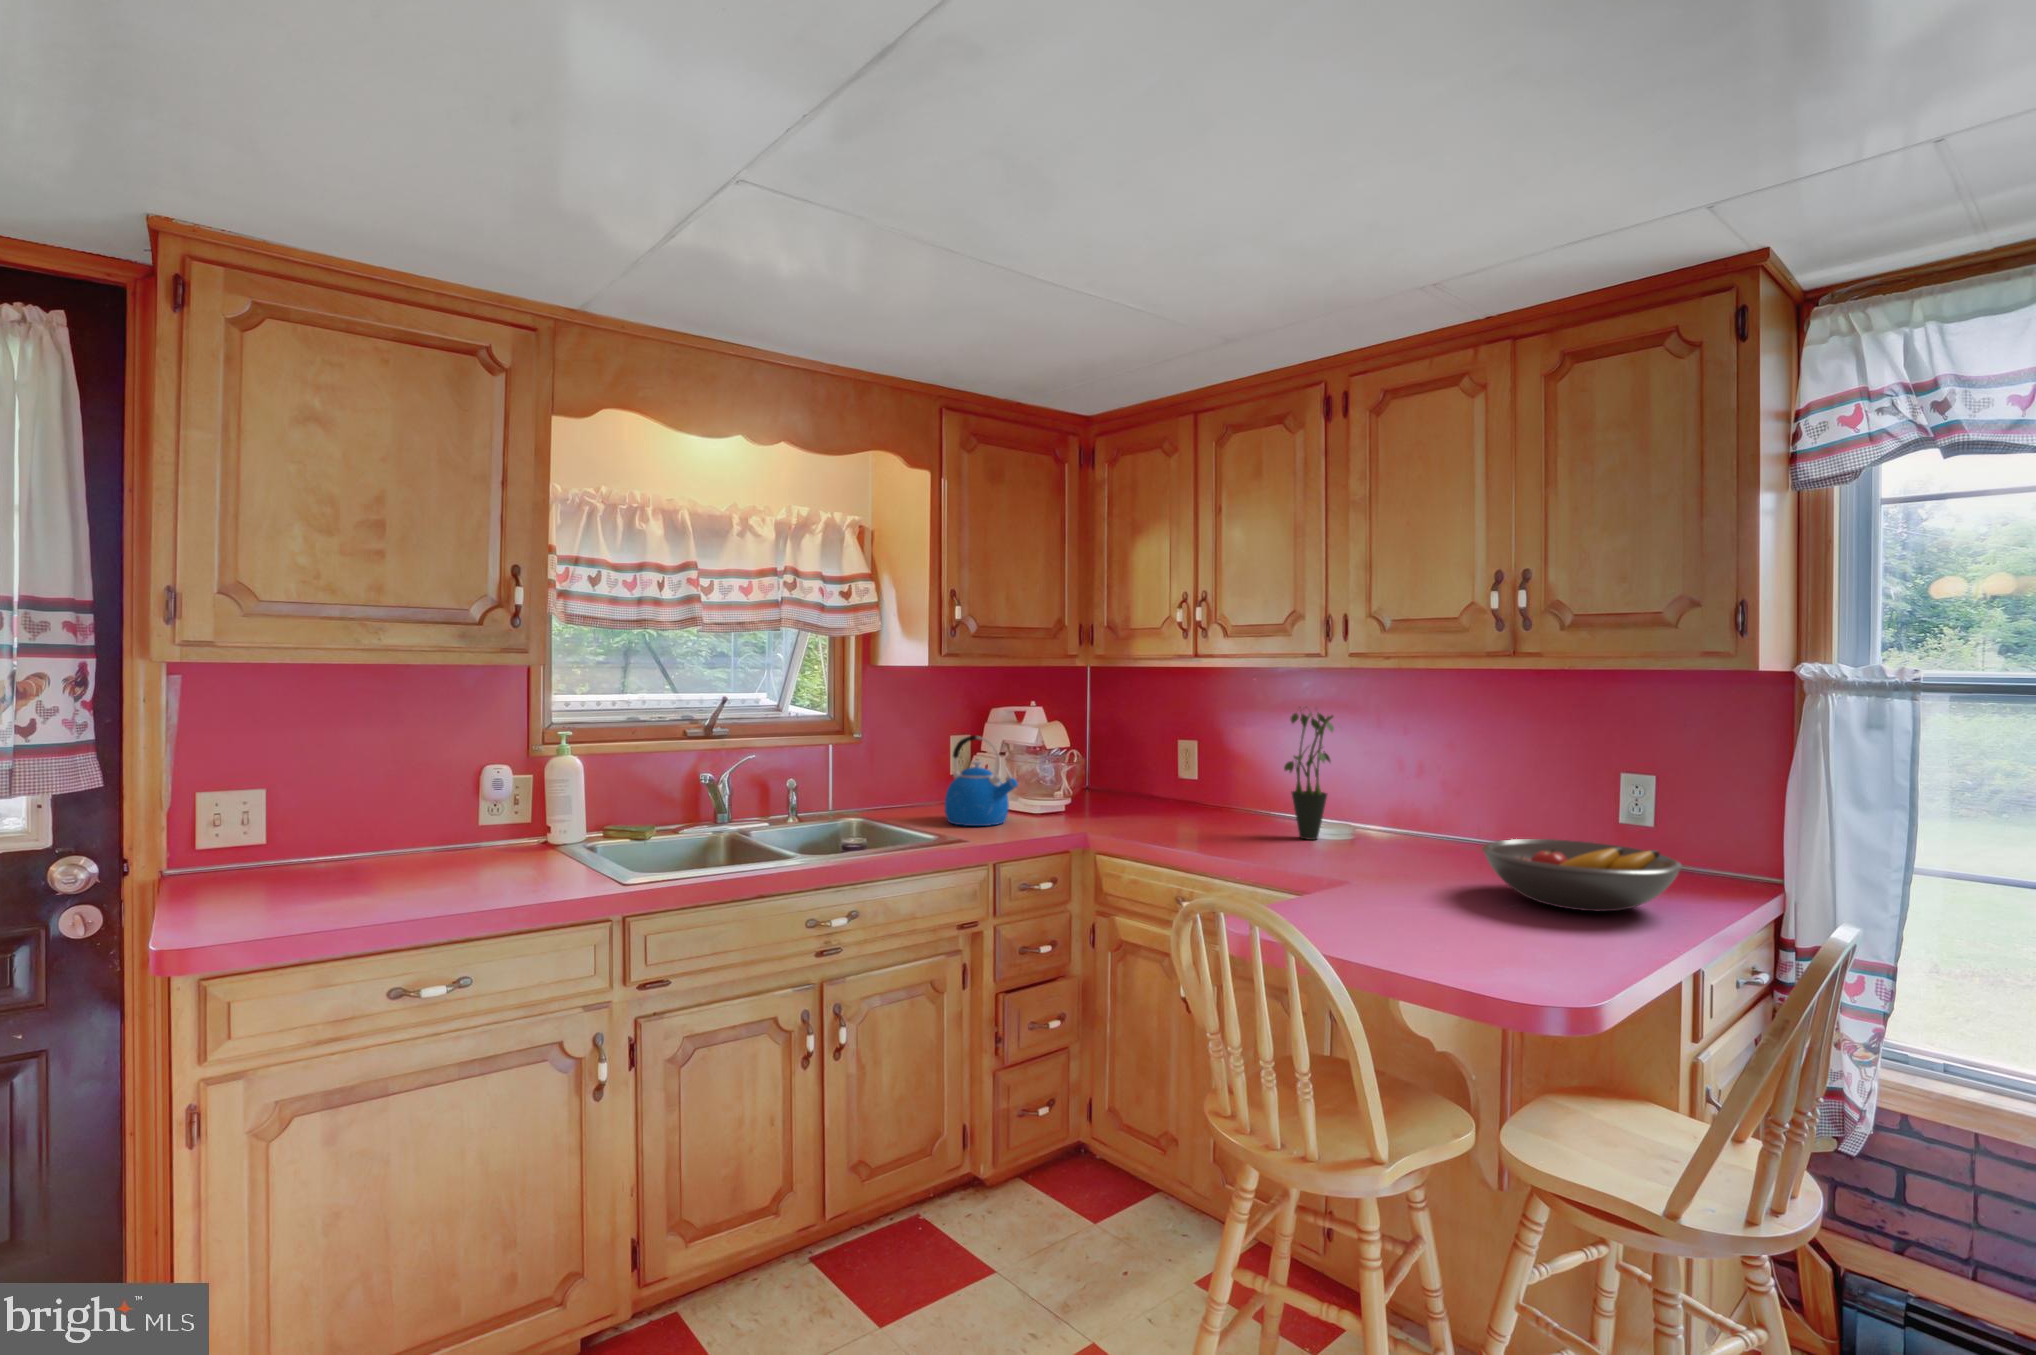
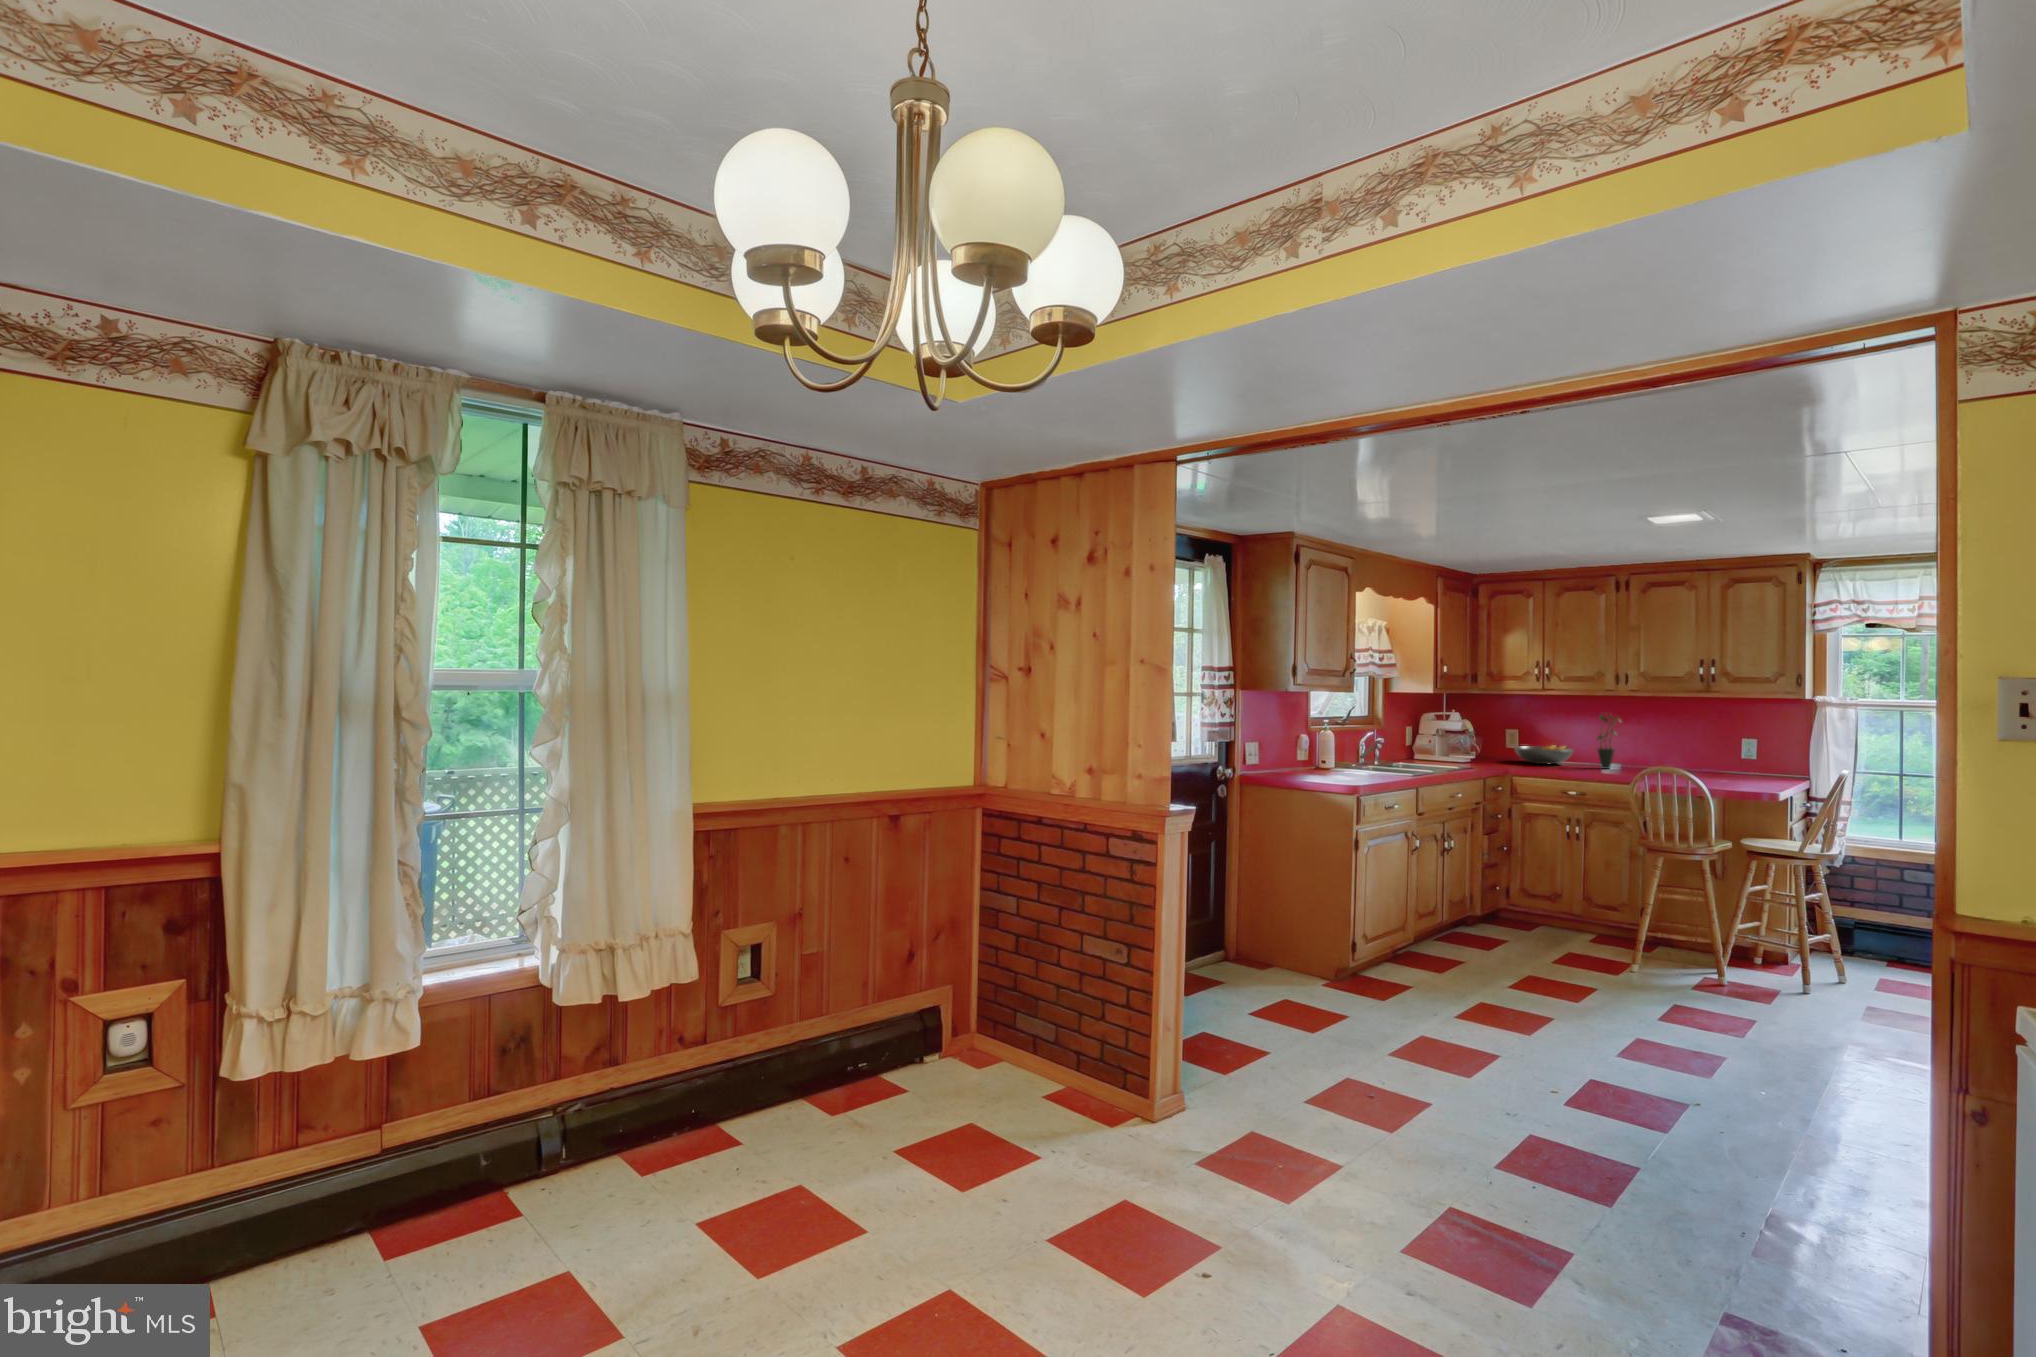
kettle: present [945,735,1018,826] -> none [1432,725,1471,765]
fruit bowl: present [1482,839,1682,911] -> present [1515,745,1574,764]

